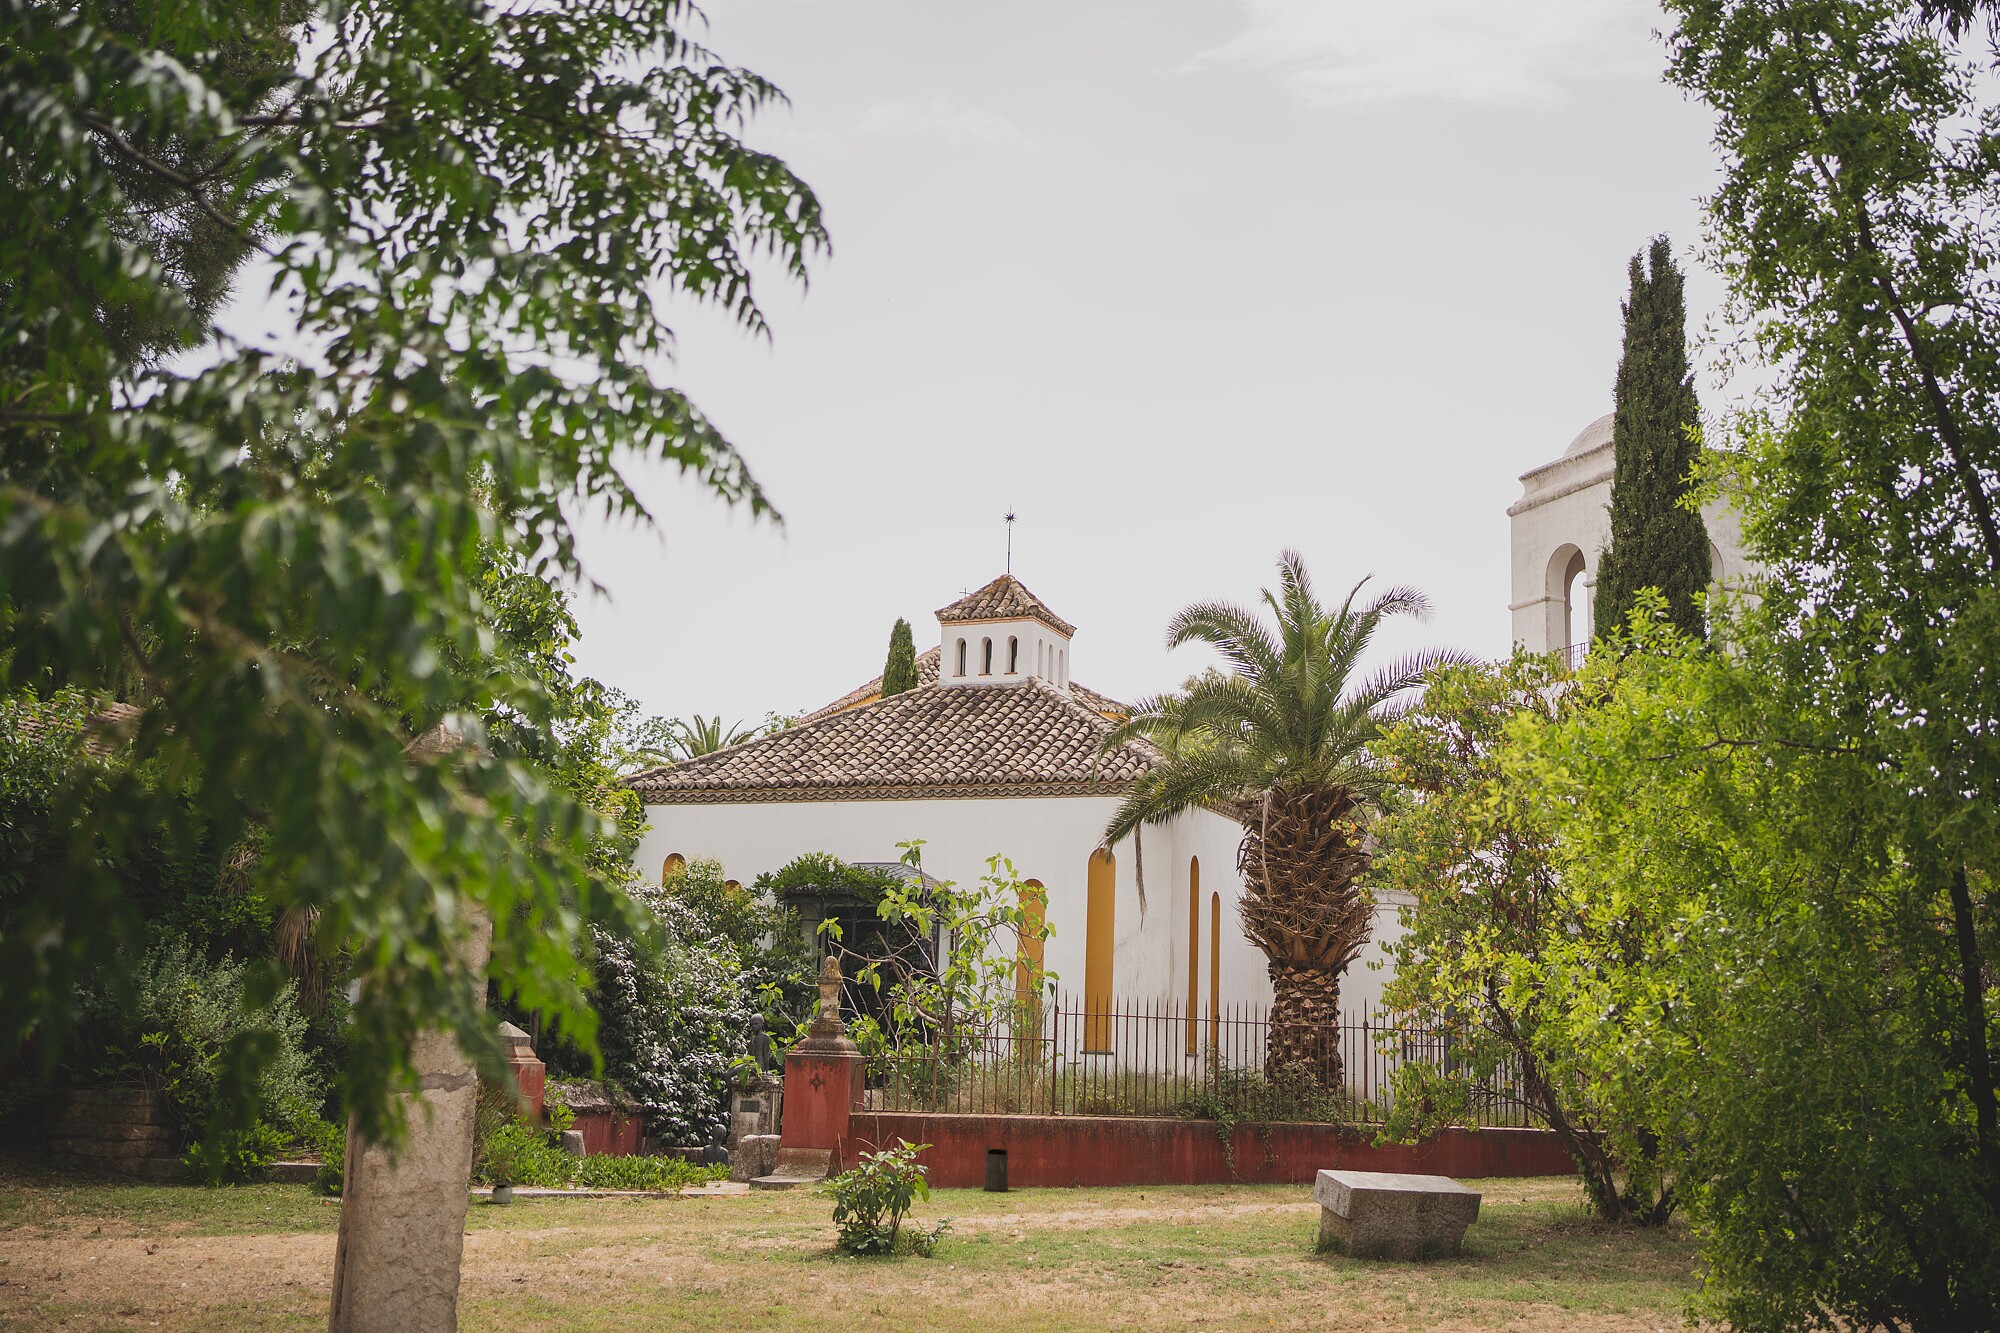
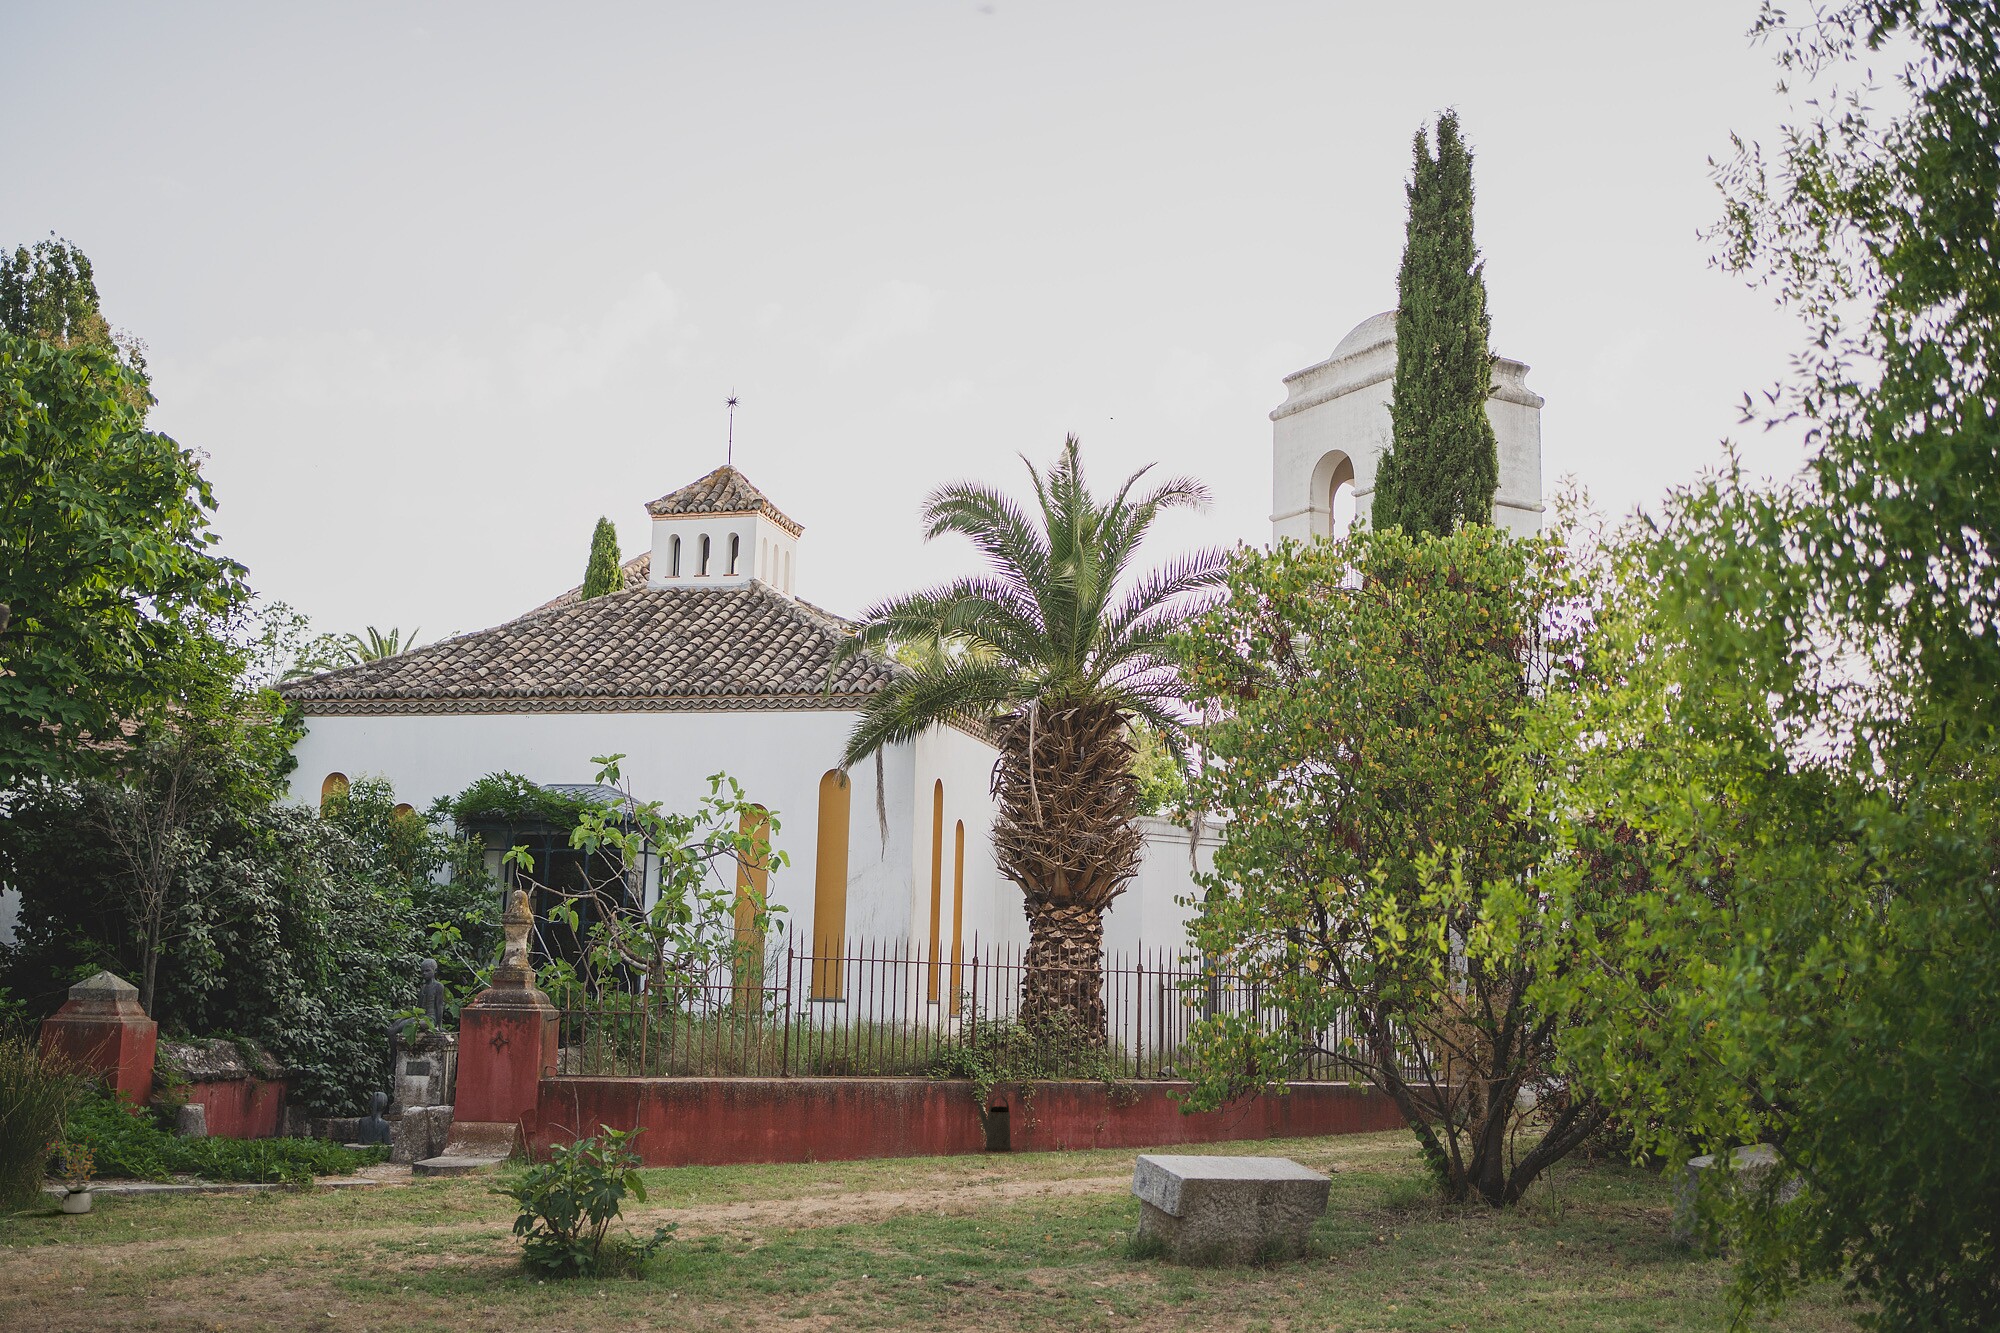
watering can: present [983,1140,1009,1192] -> present [977,1097,1012,1151]

